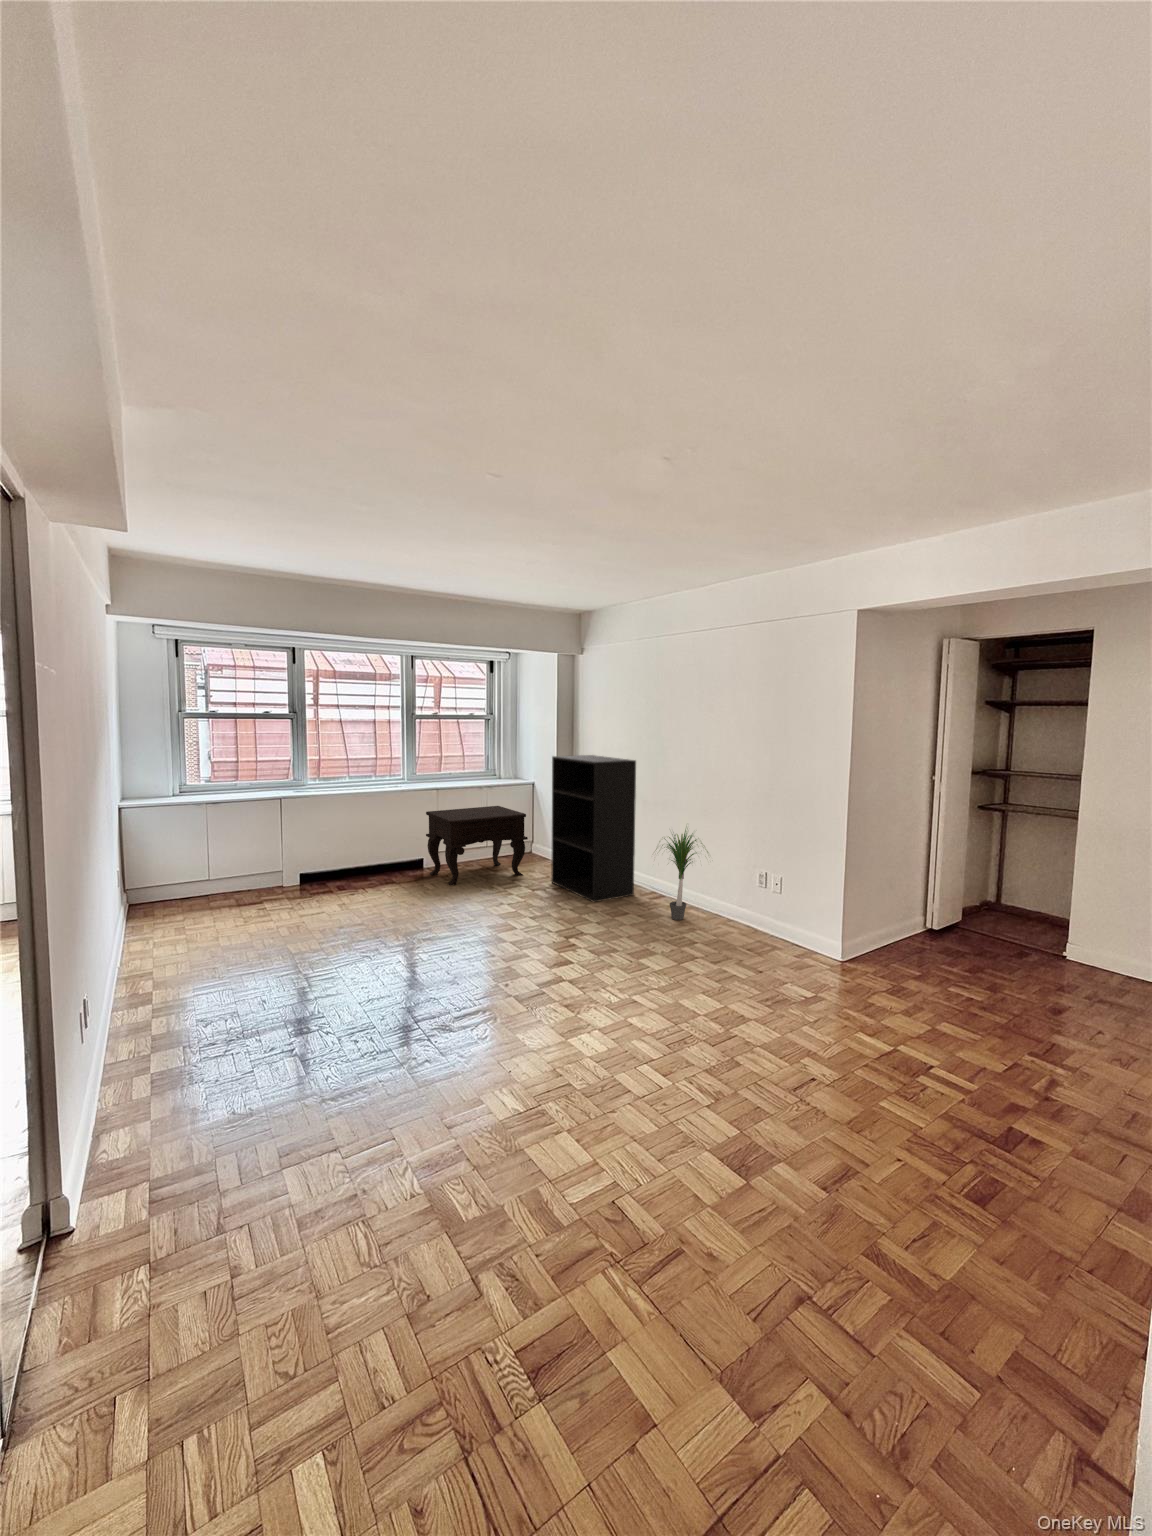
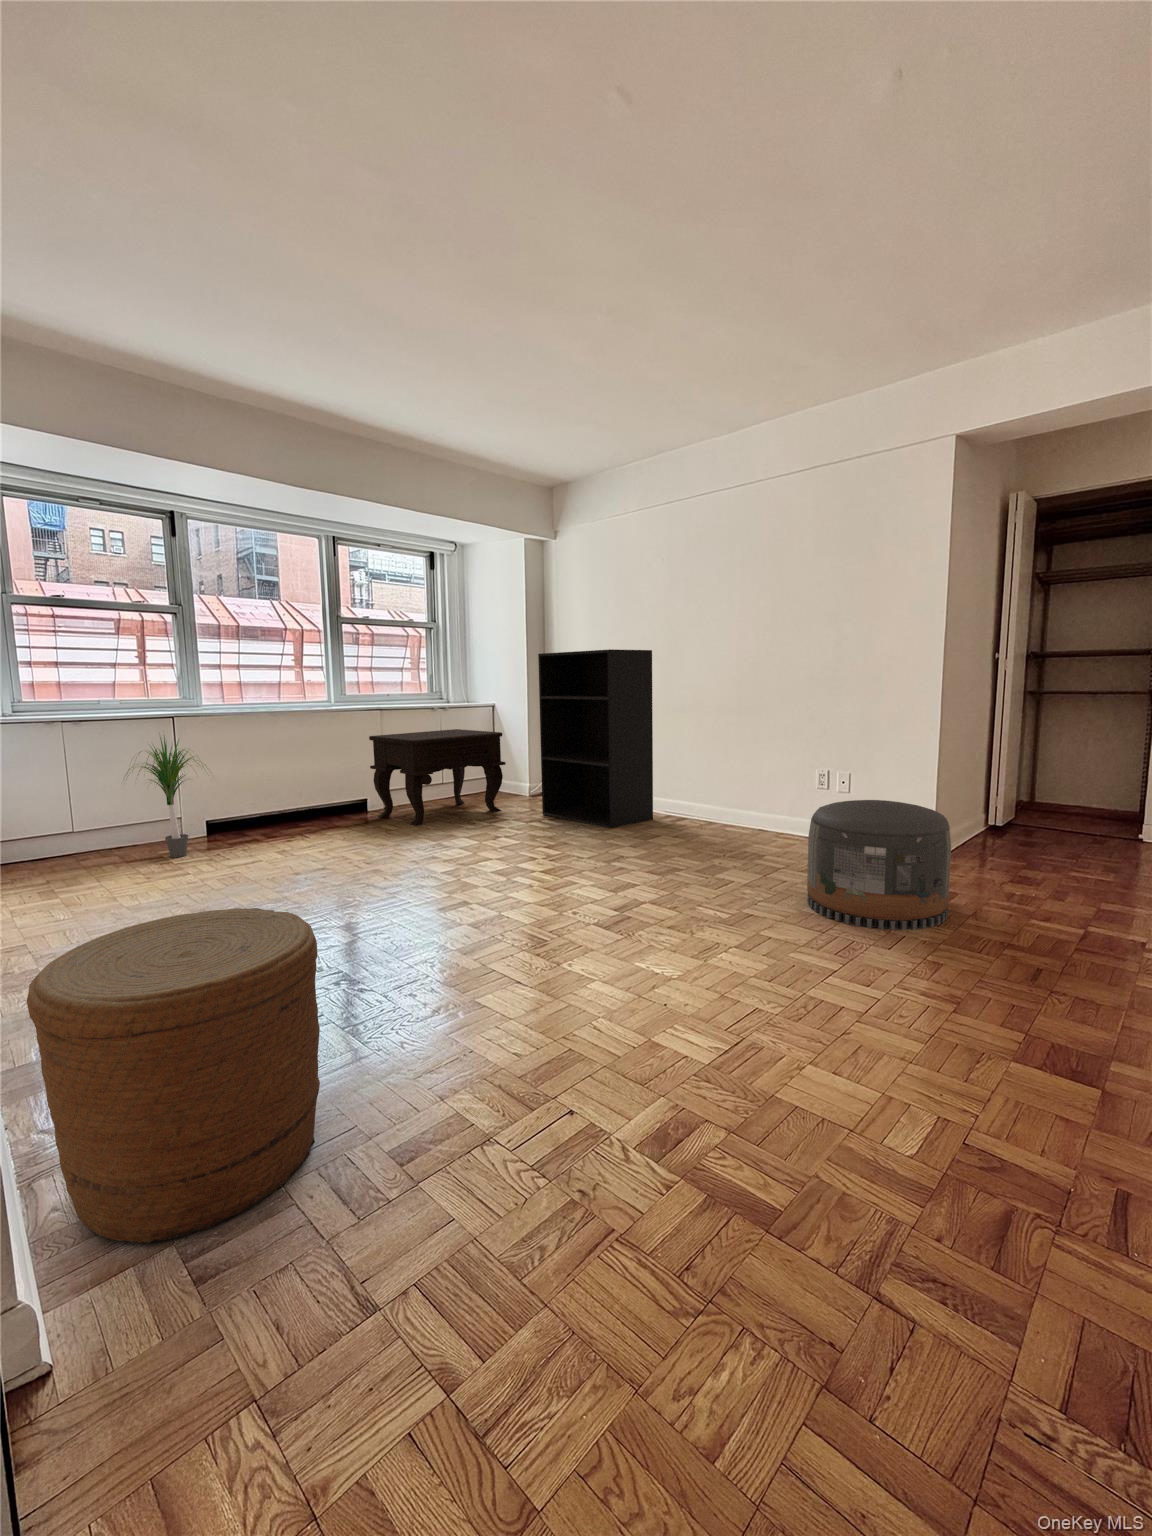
potted plant: present [662,830,708,920] -> present [126,737,206,857]
pouf: none [679,917,784,1030] -> present [807,800,951,930]
woven basket: none [93,987,255,1178] -> present [27,908,320,1243]

